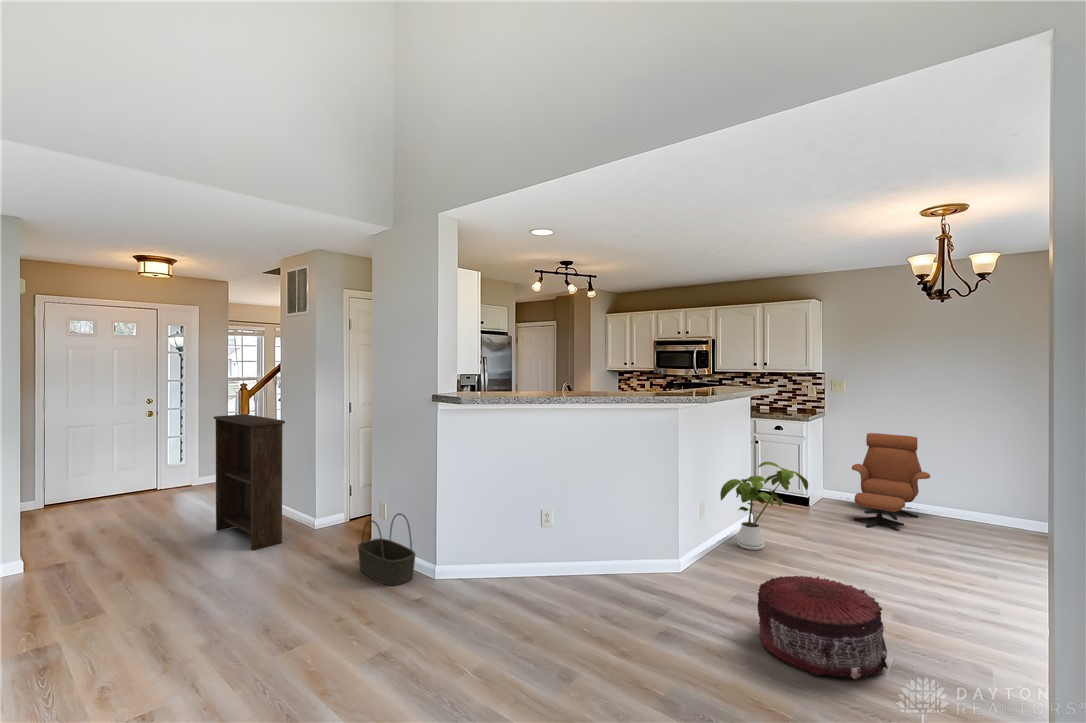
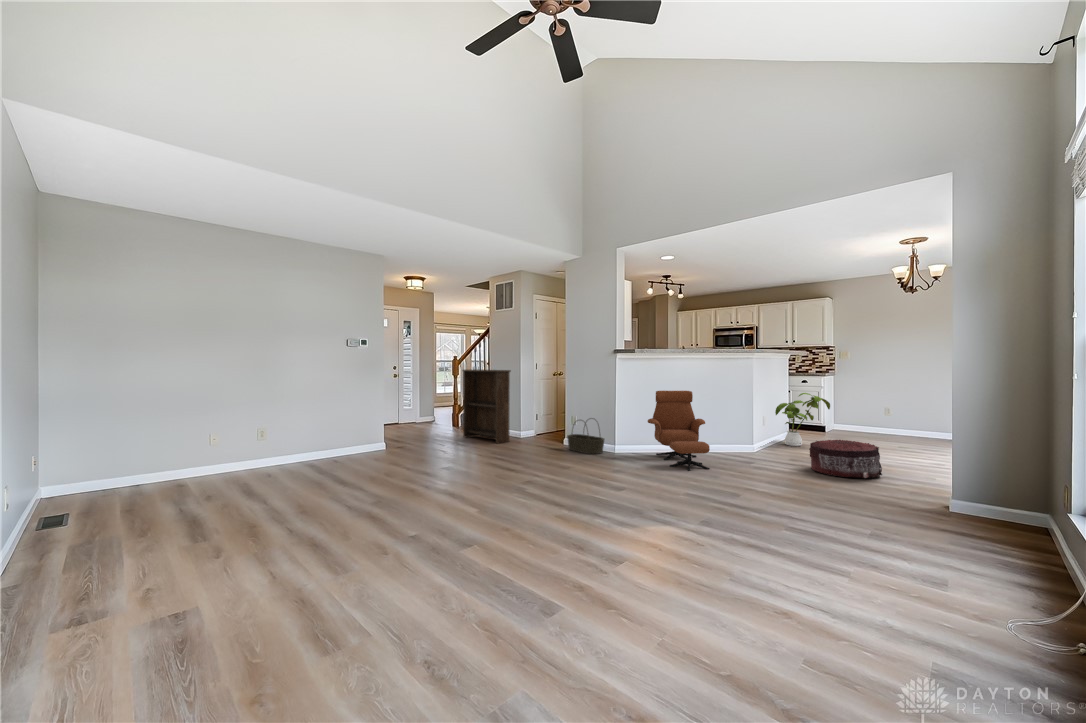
lounge chair: present [852,433,930,531] -> present [648,391,710,471]

